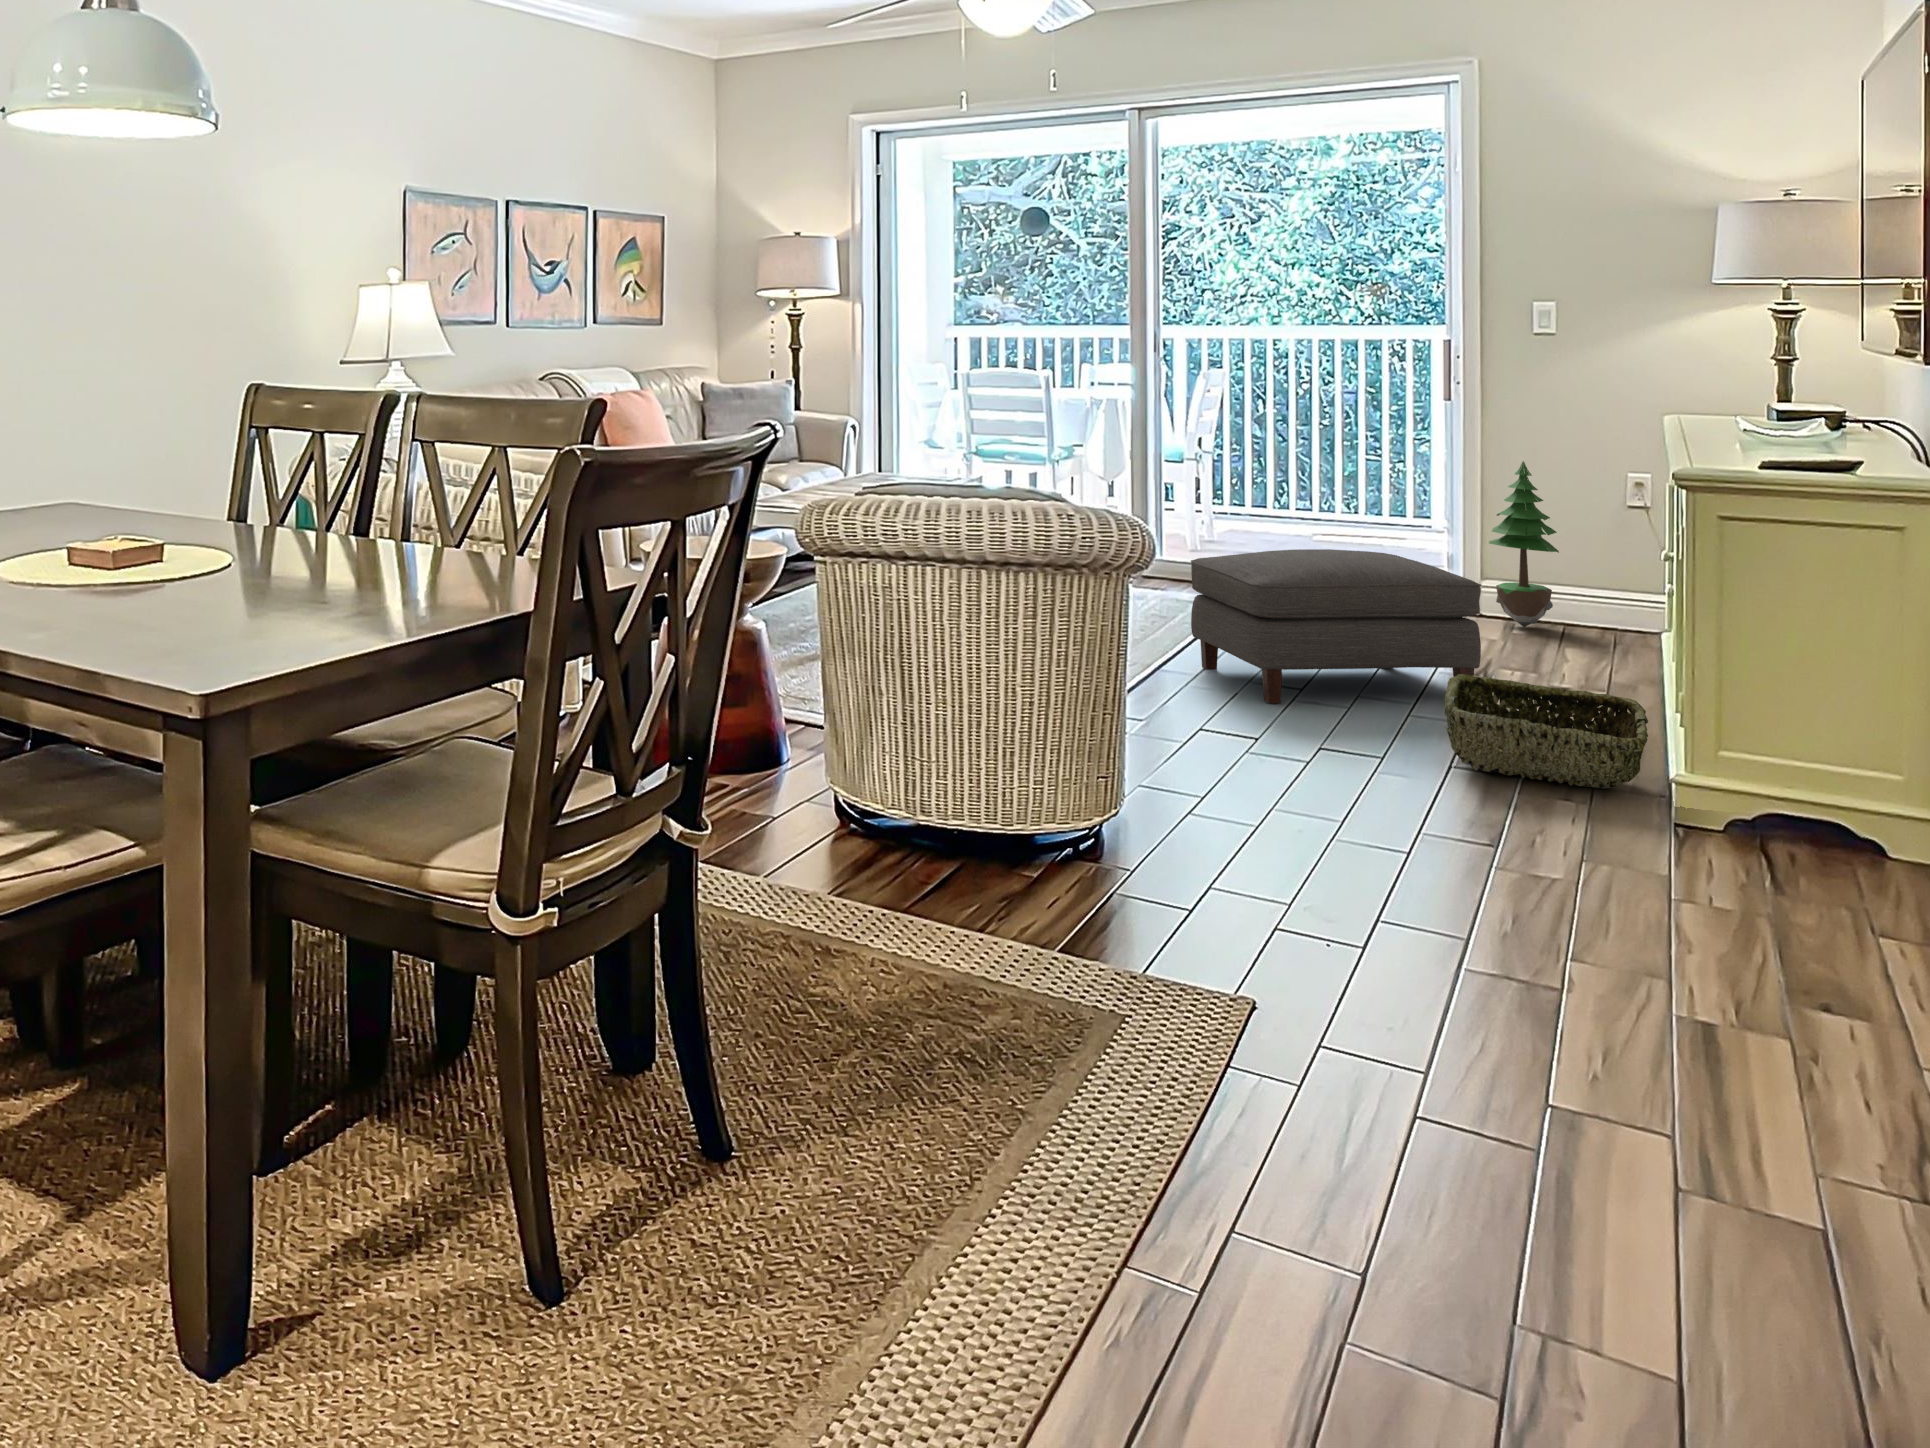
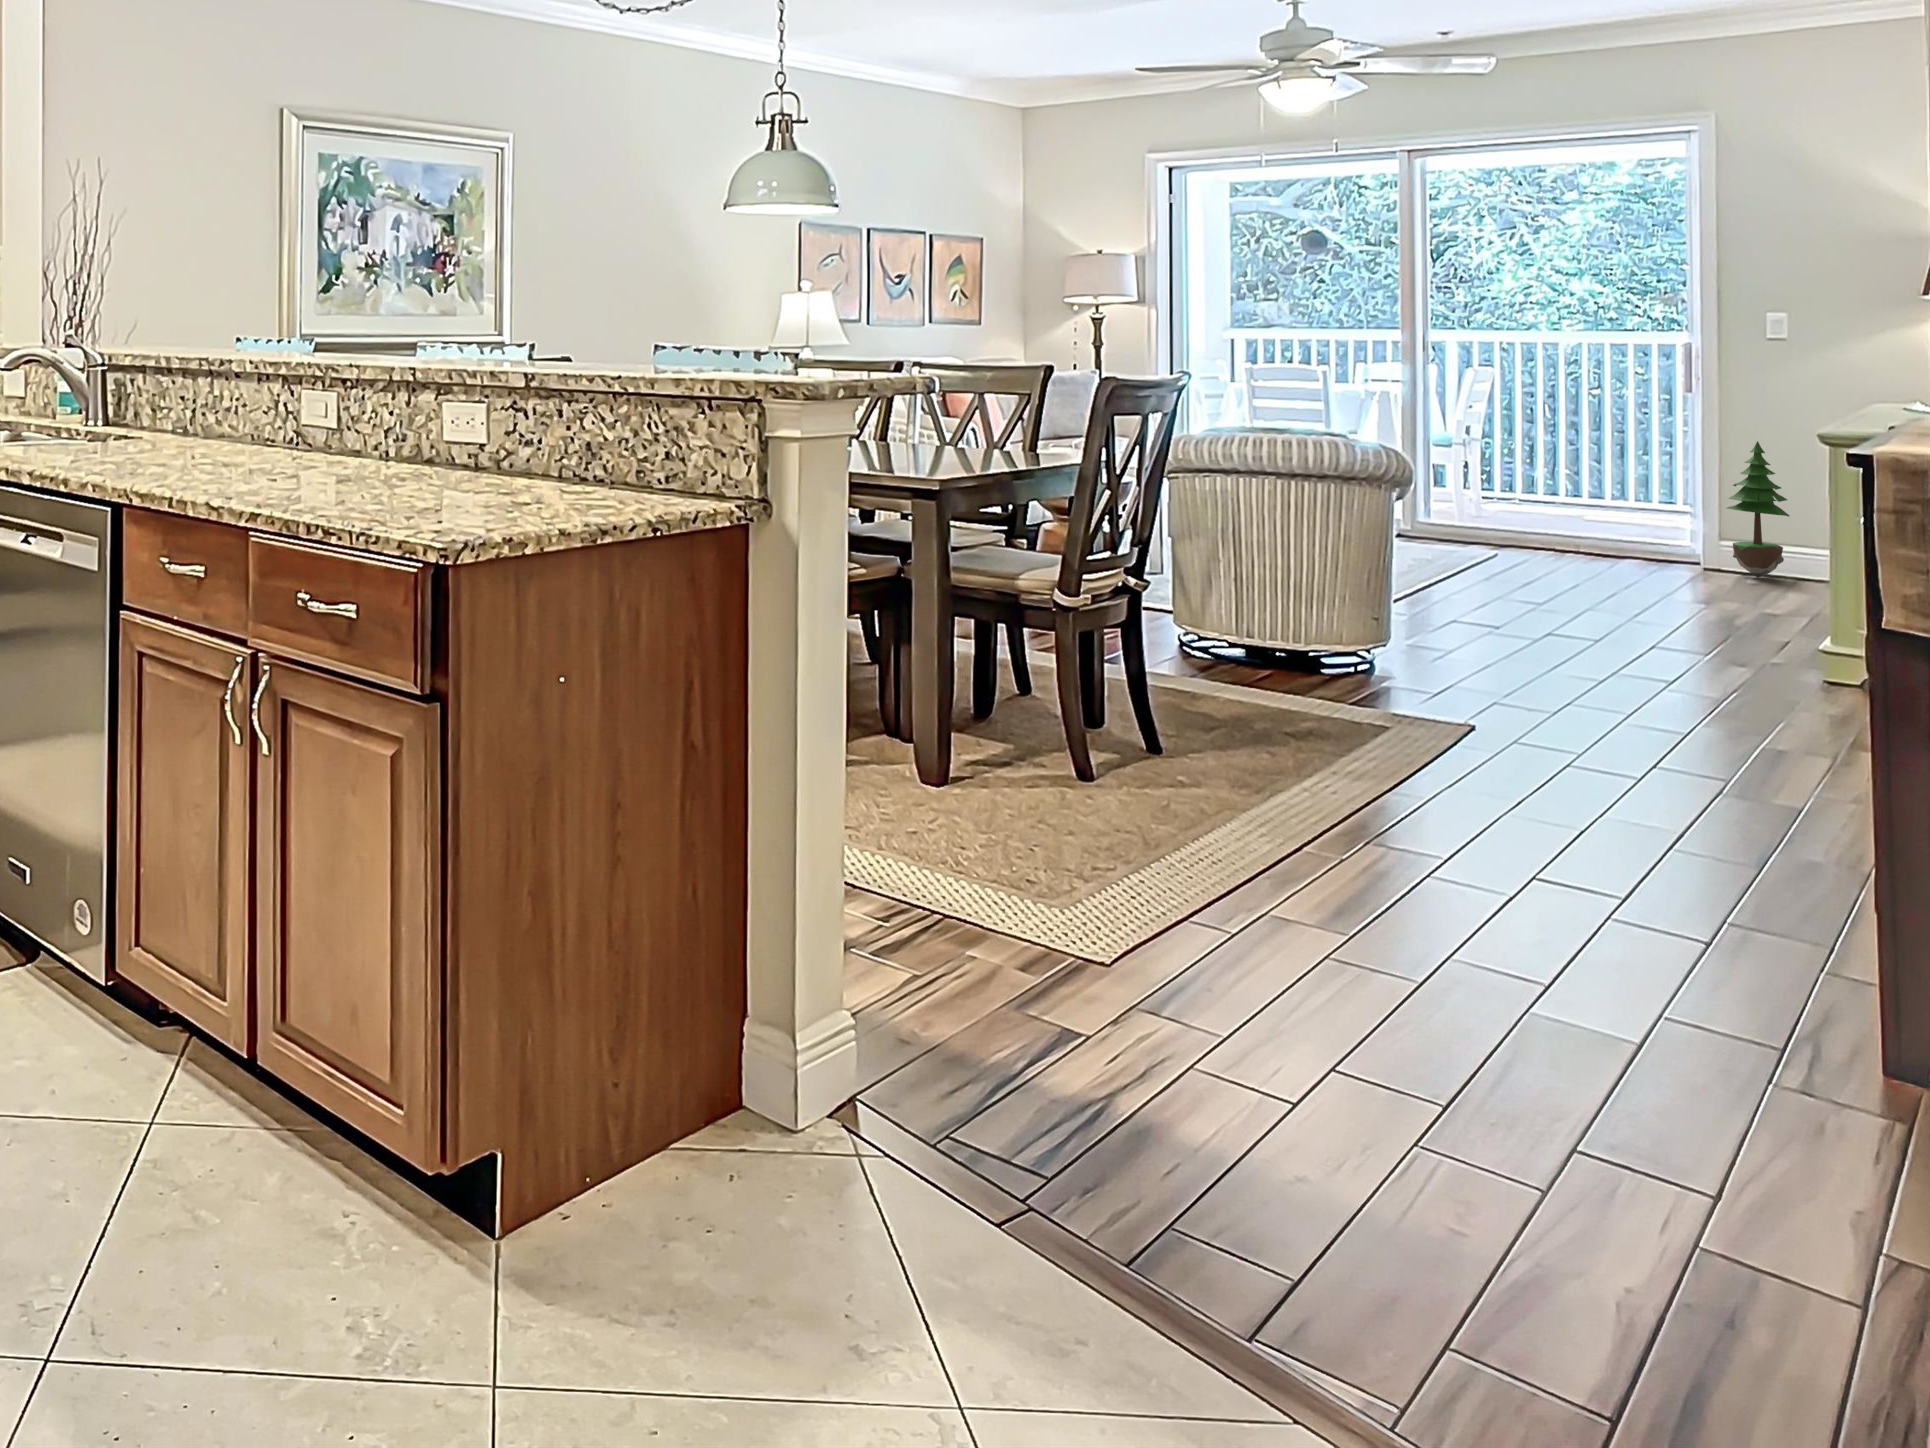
ottoman: present [1191,549,1481,703] -> none [1451,501,1696,616]
woven basket: present [1445,674,1648,788] -> none [1647,582,1809,660]

